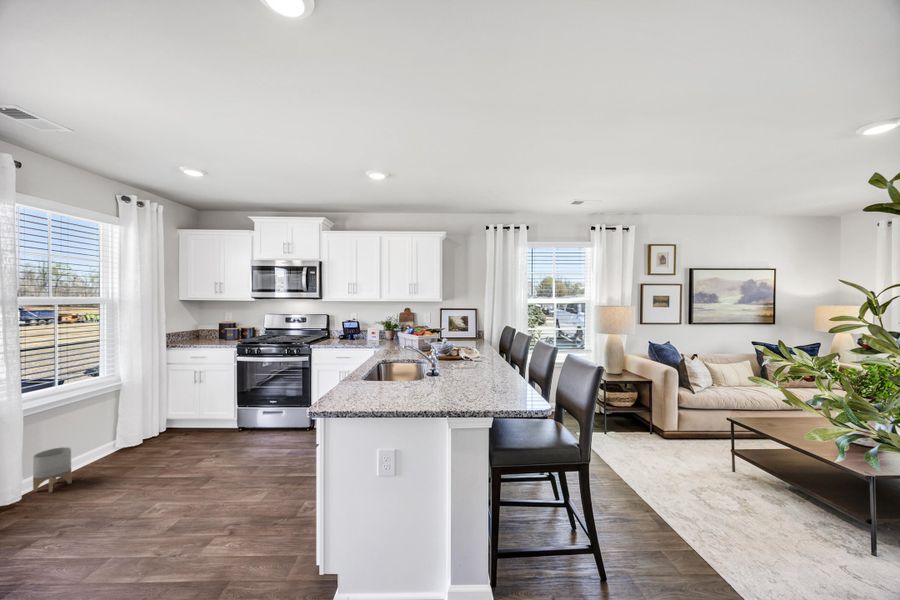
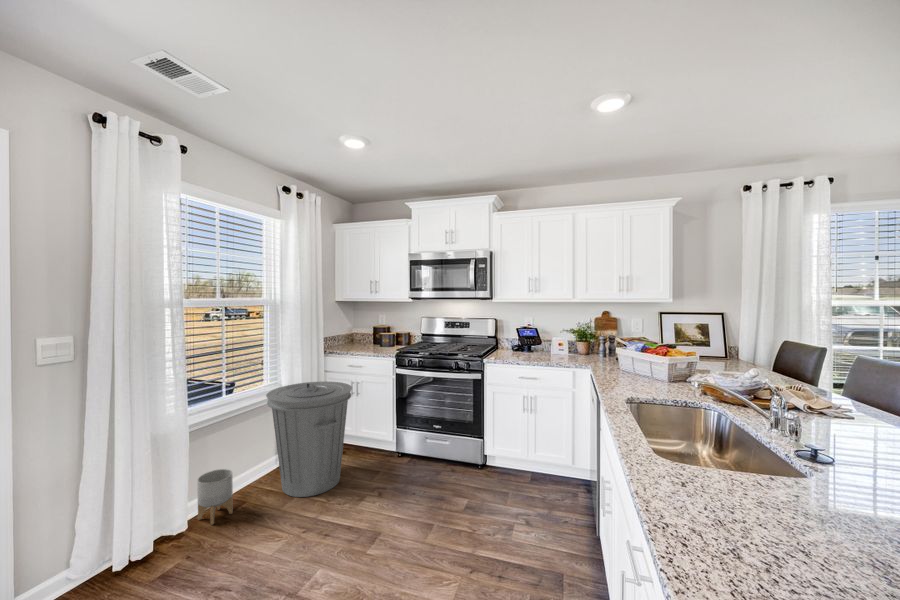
trash can: none [106,370,194,465] -> present [266,381,352,497]

